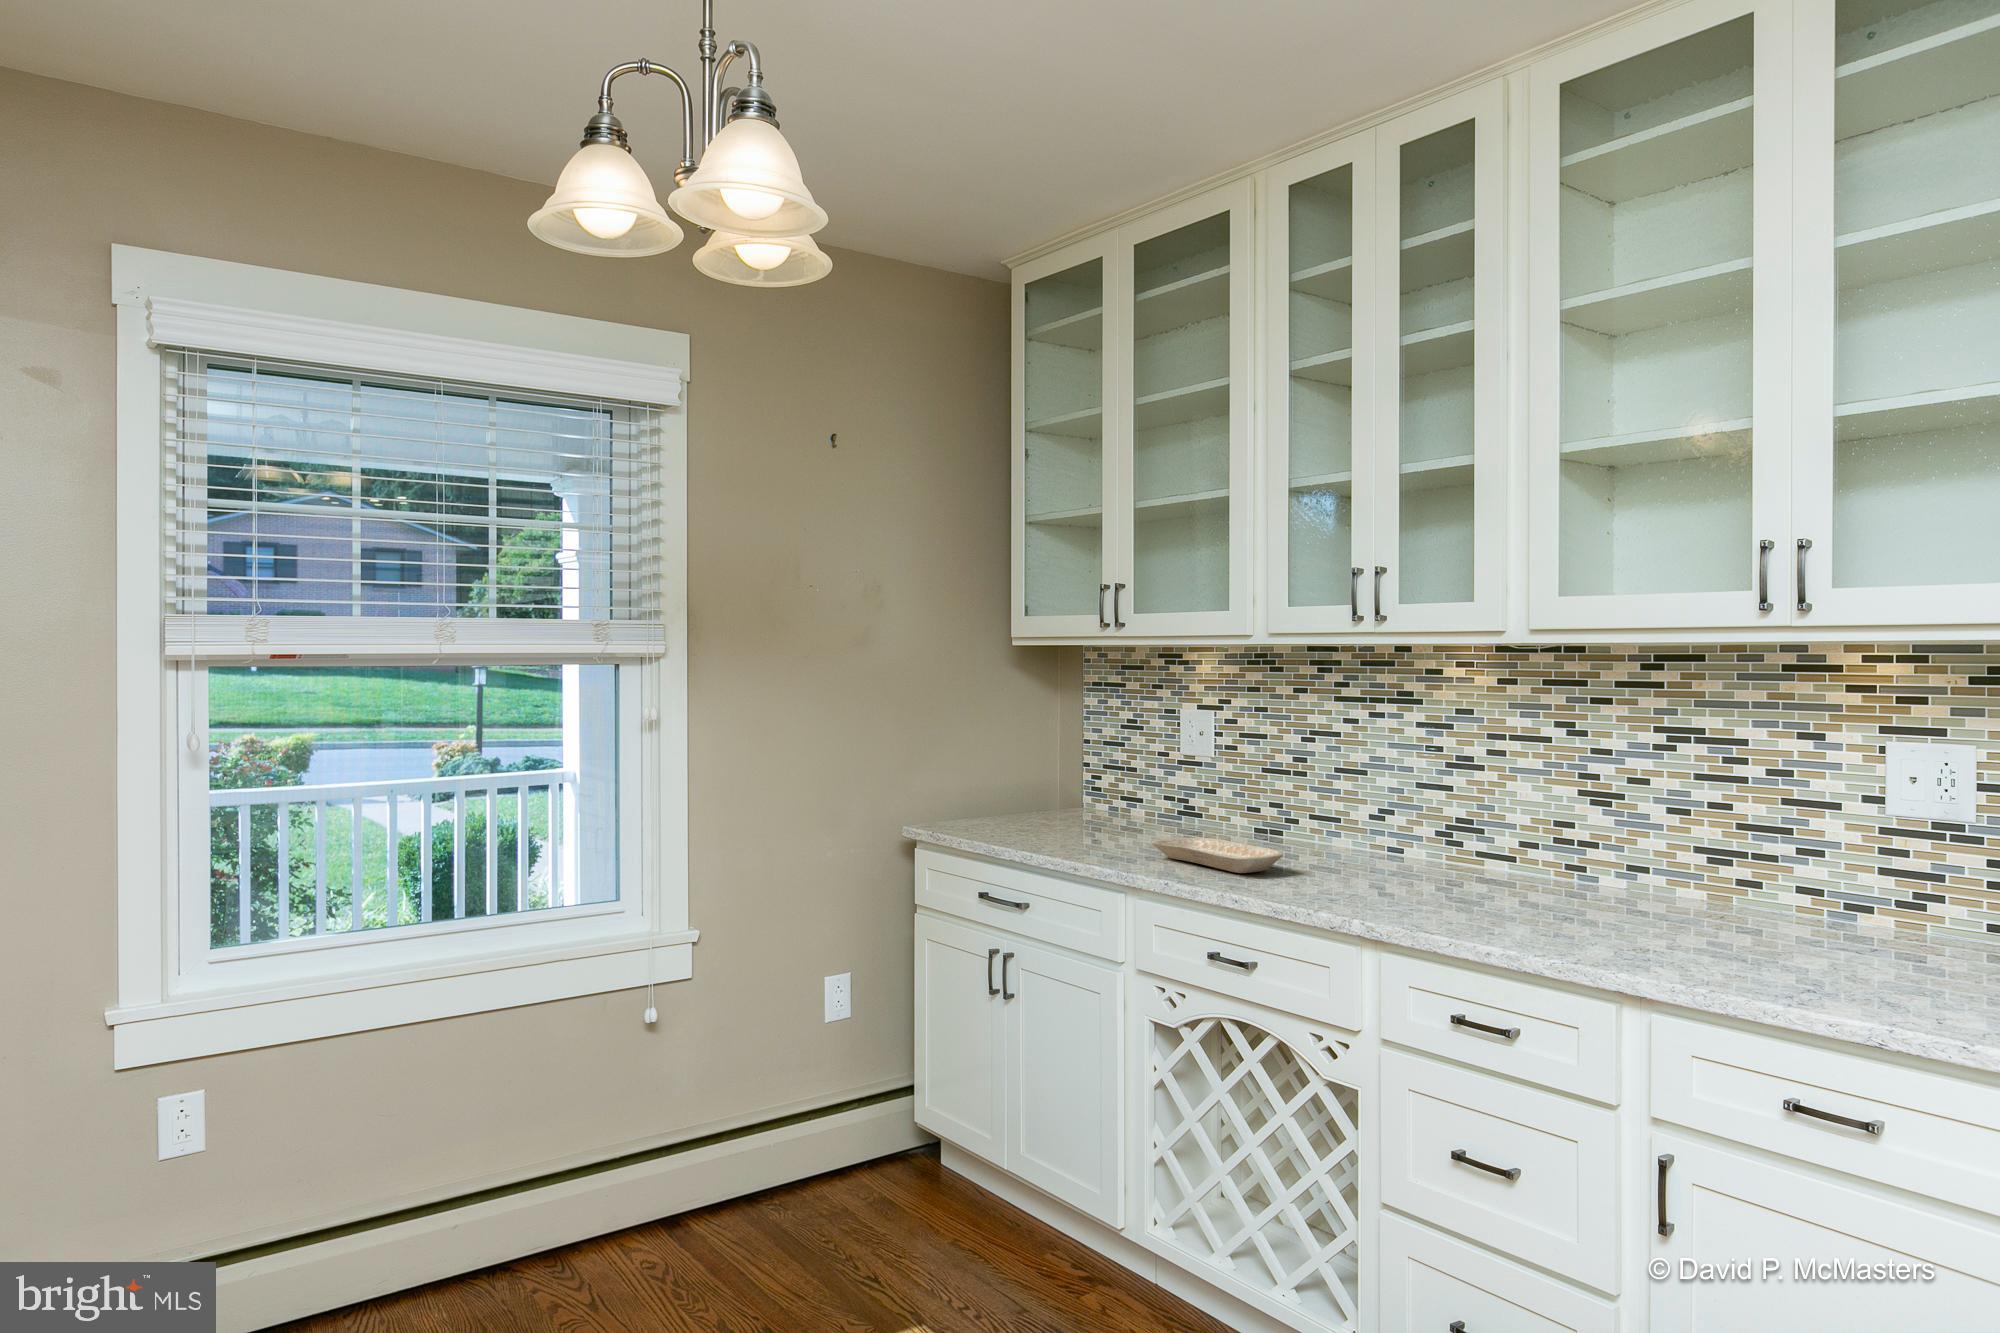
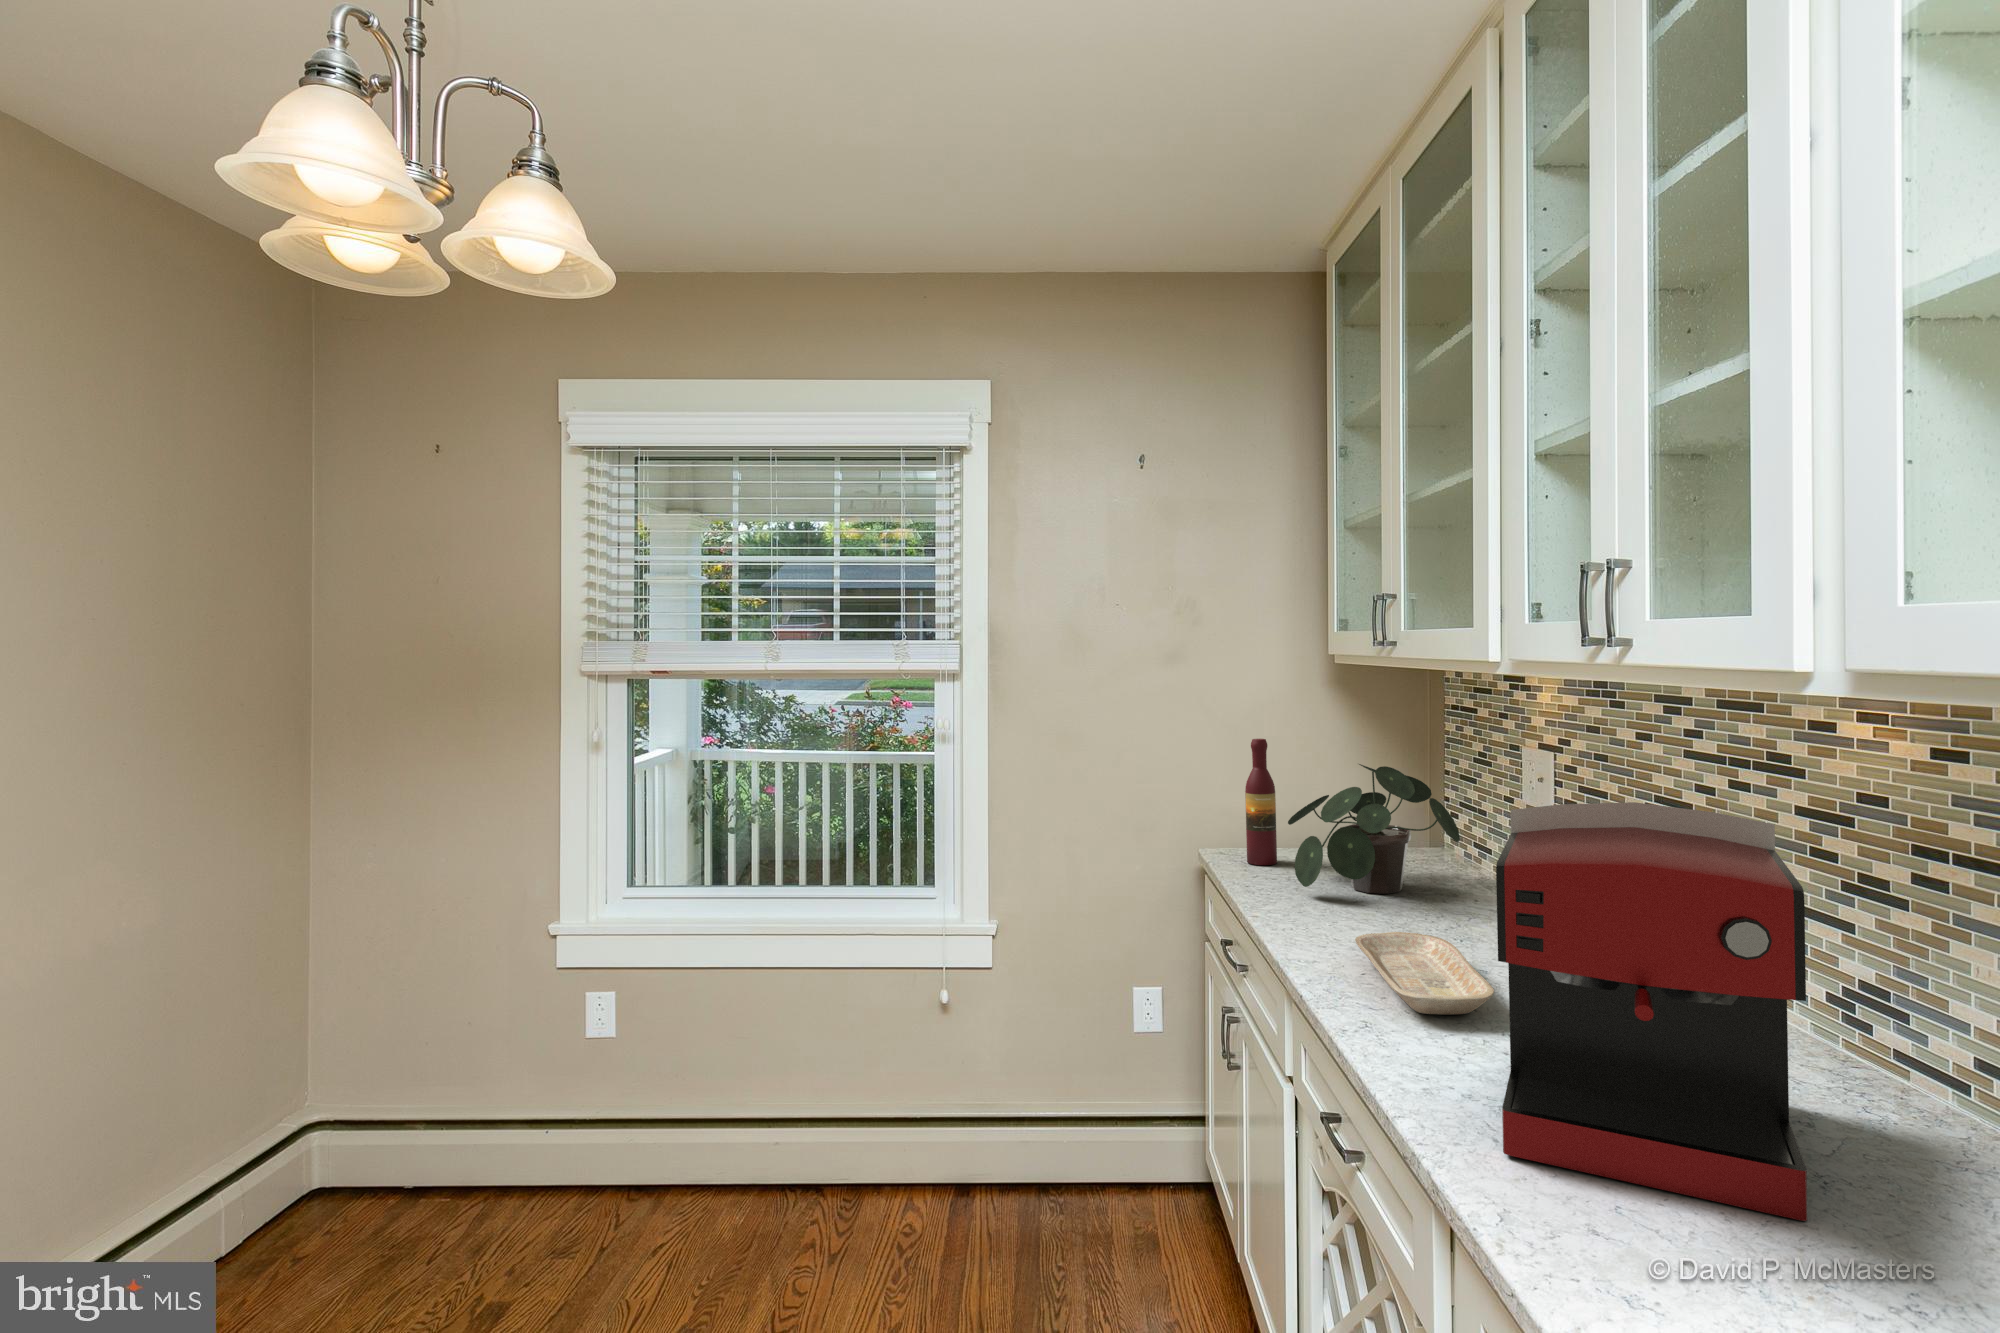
coffee maker: none [1324,703,1519,908] -> present [1496,802,1807,1221]
wine bottle: none [954,709,981,824] -> present [1245,739,1277,865]
potted plant: none [1007,724,1150,831] -> present [1288,764,1460,894]

